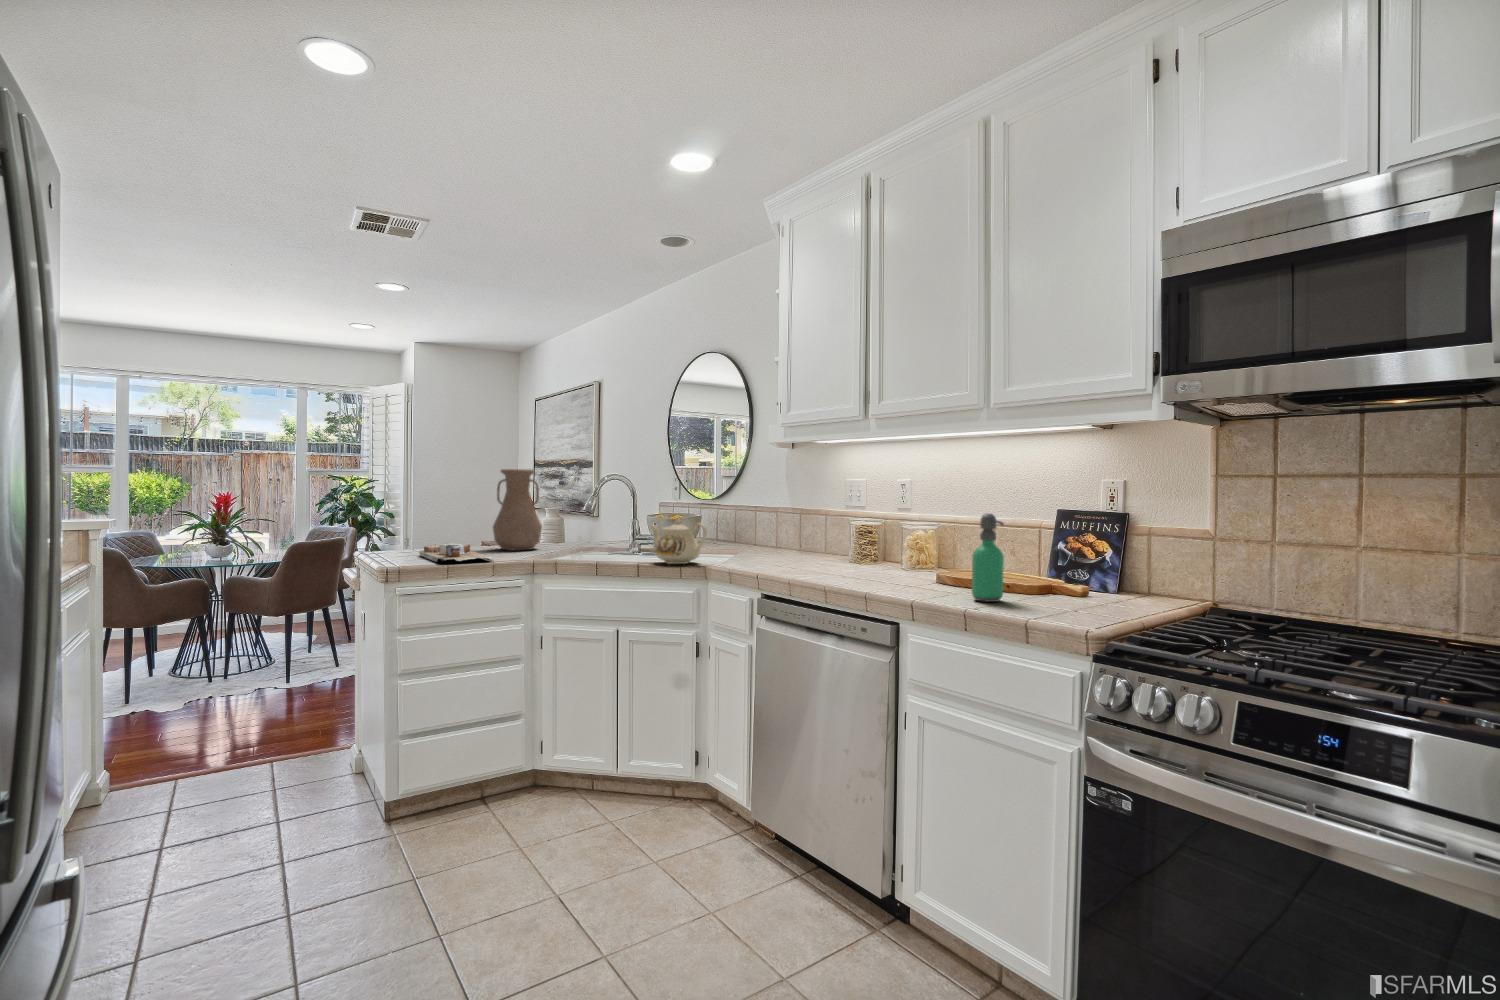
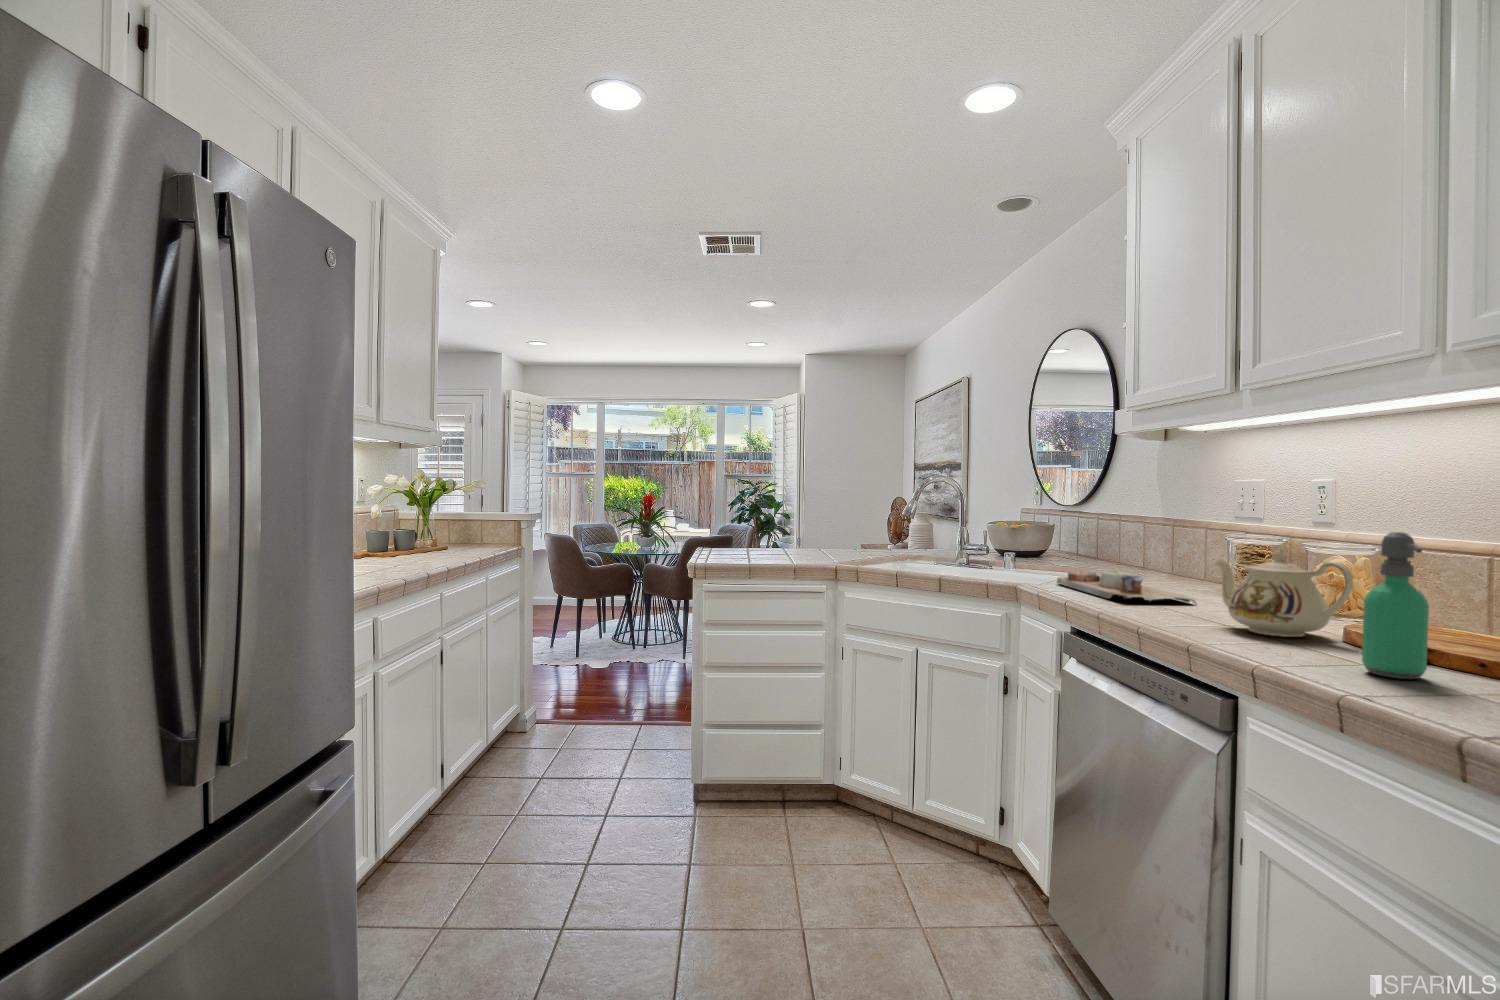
vase: present [493,469,542,550] -> none [816,470,865,554]
teapot: present [650,518,707,564] -> present [1215,548,1353,637]
cutting board: present [420,543,493,562] -> present [1057,570,1196,603]

